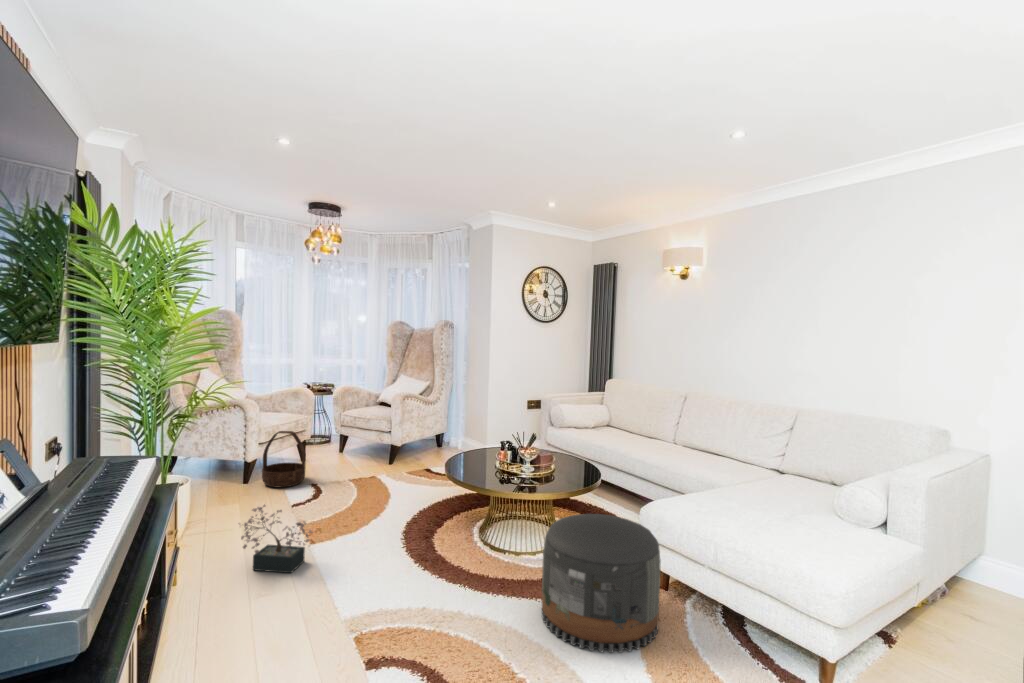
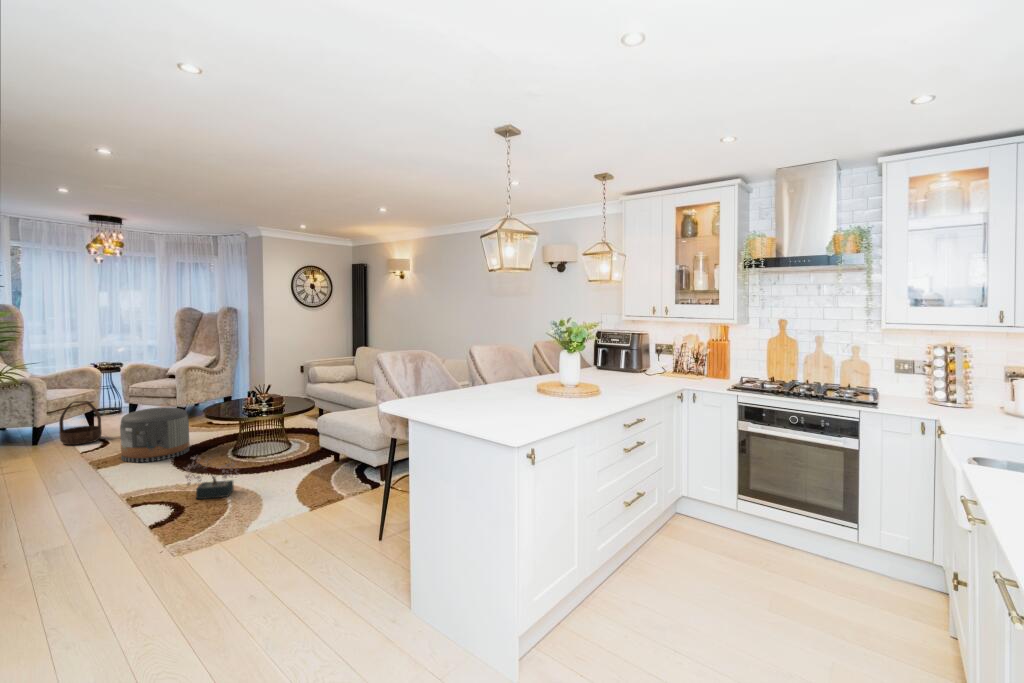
decorative plant: present [241,505,313,573] -> present [185,456,239,499]
pouf: present [542,514,661,653] -> present [120,407,190,462]

